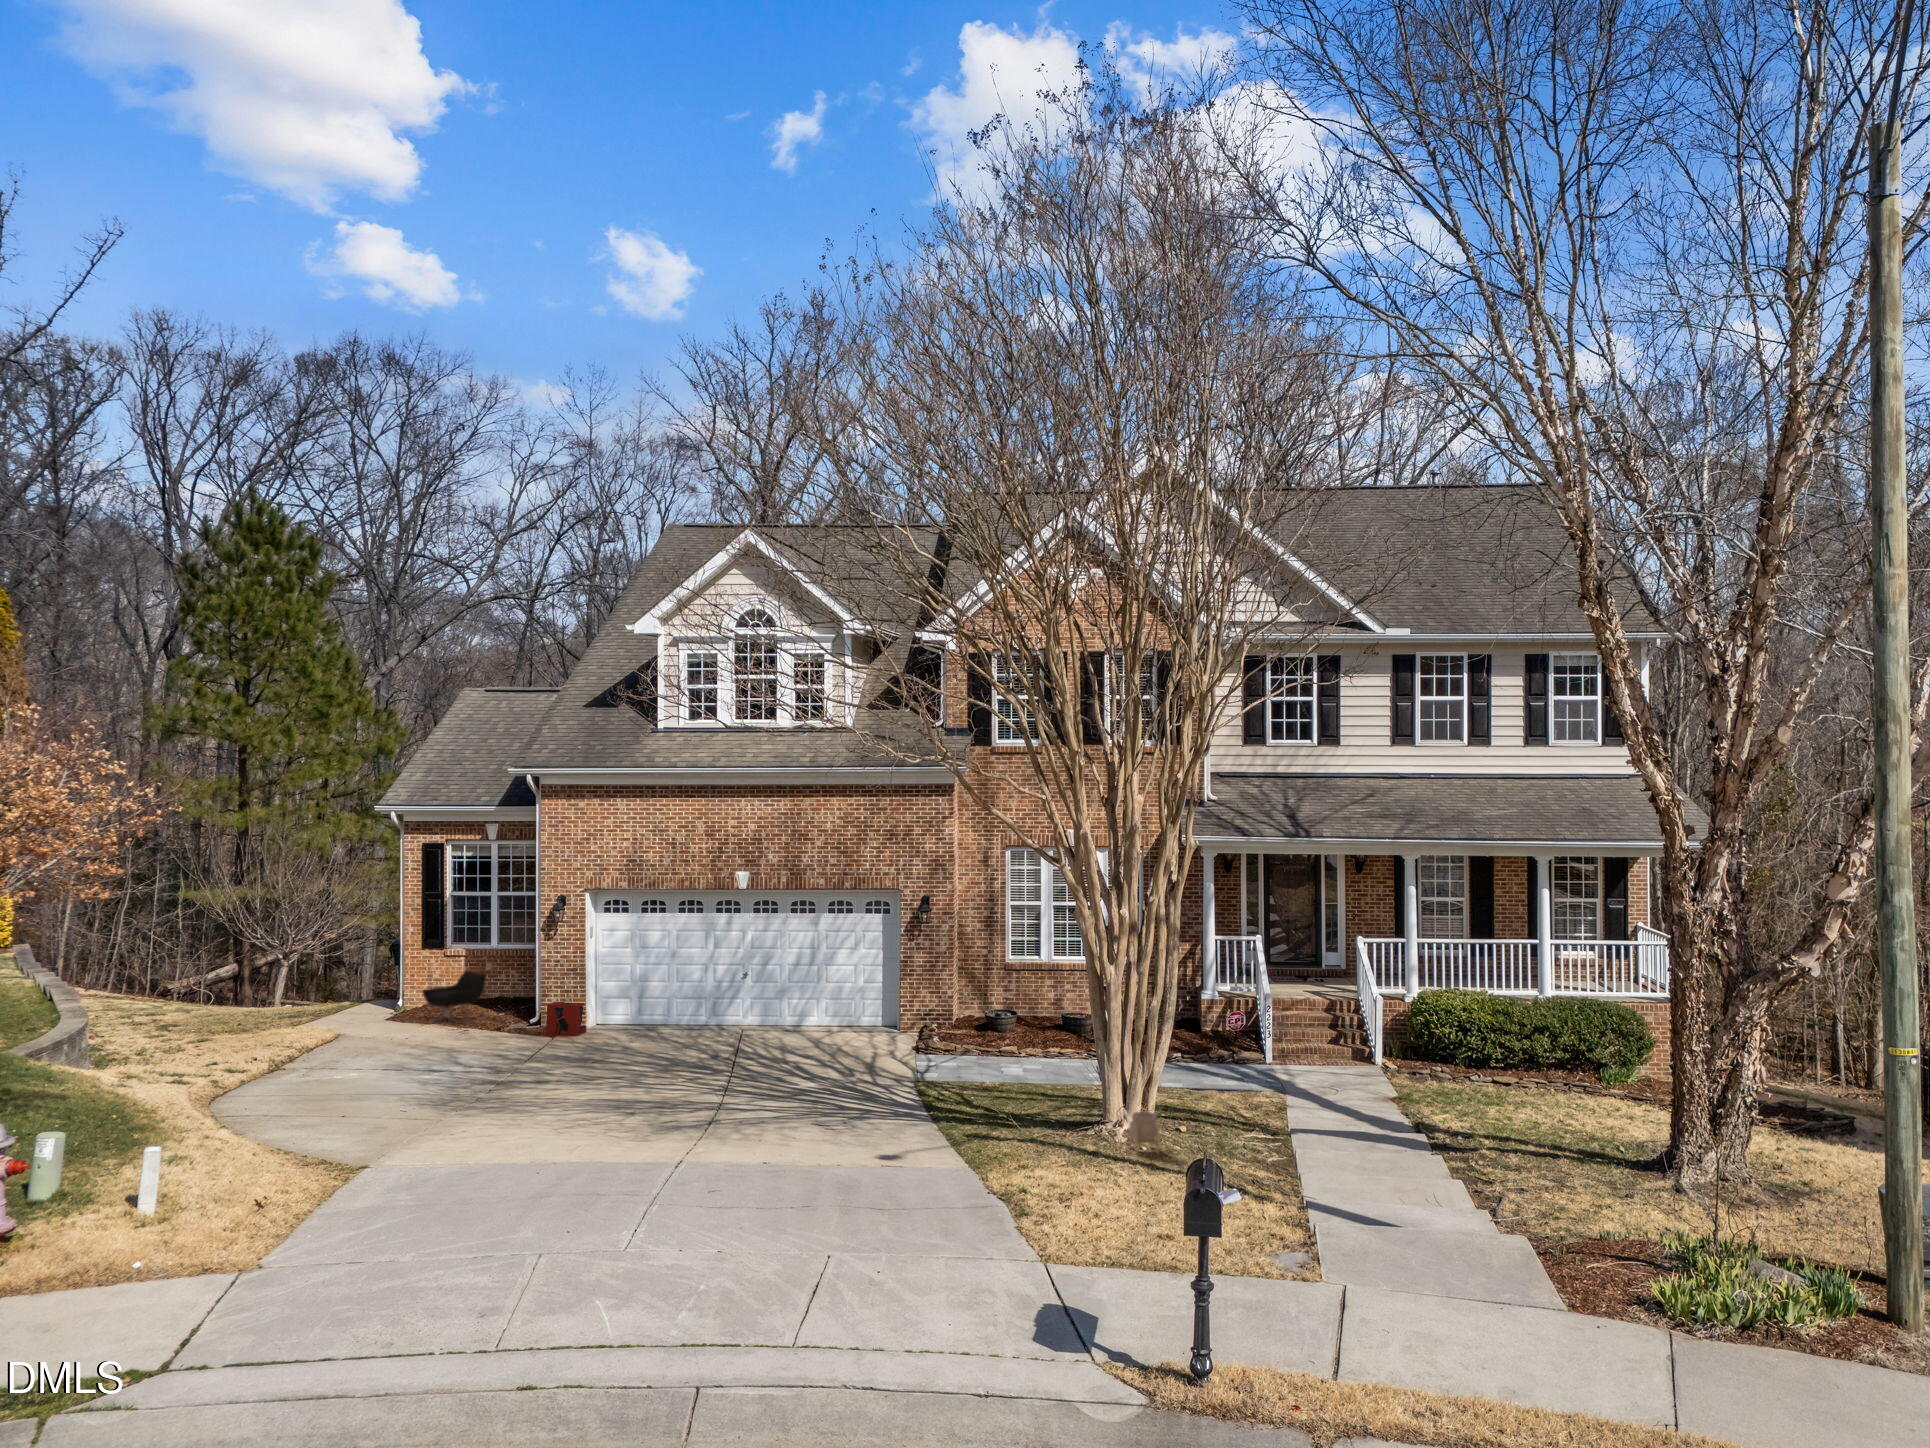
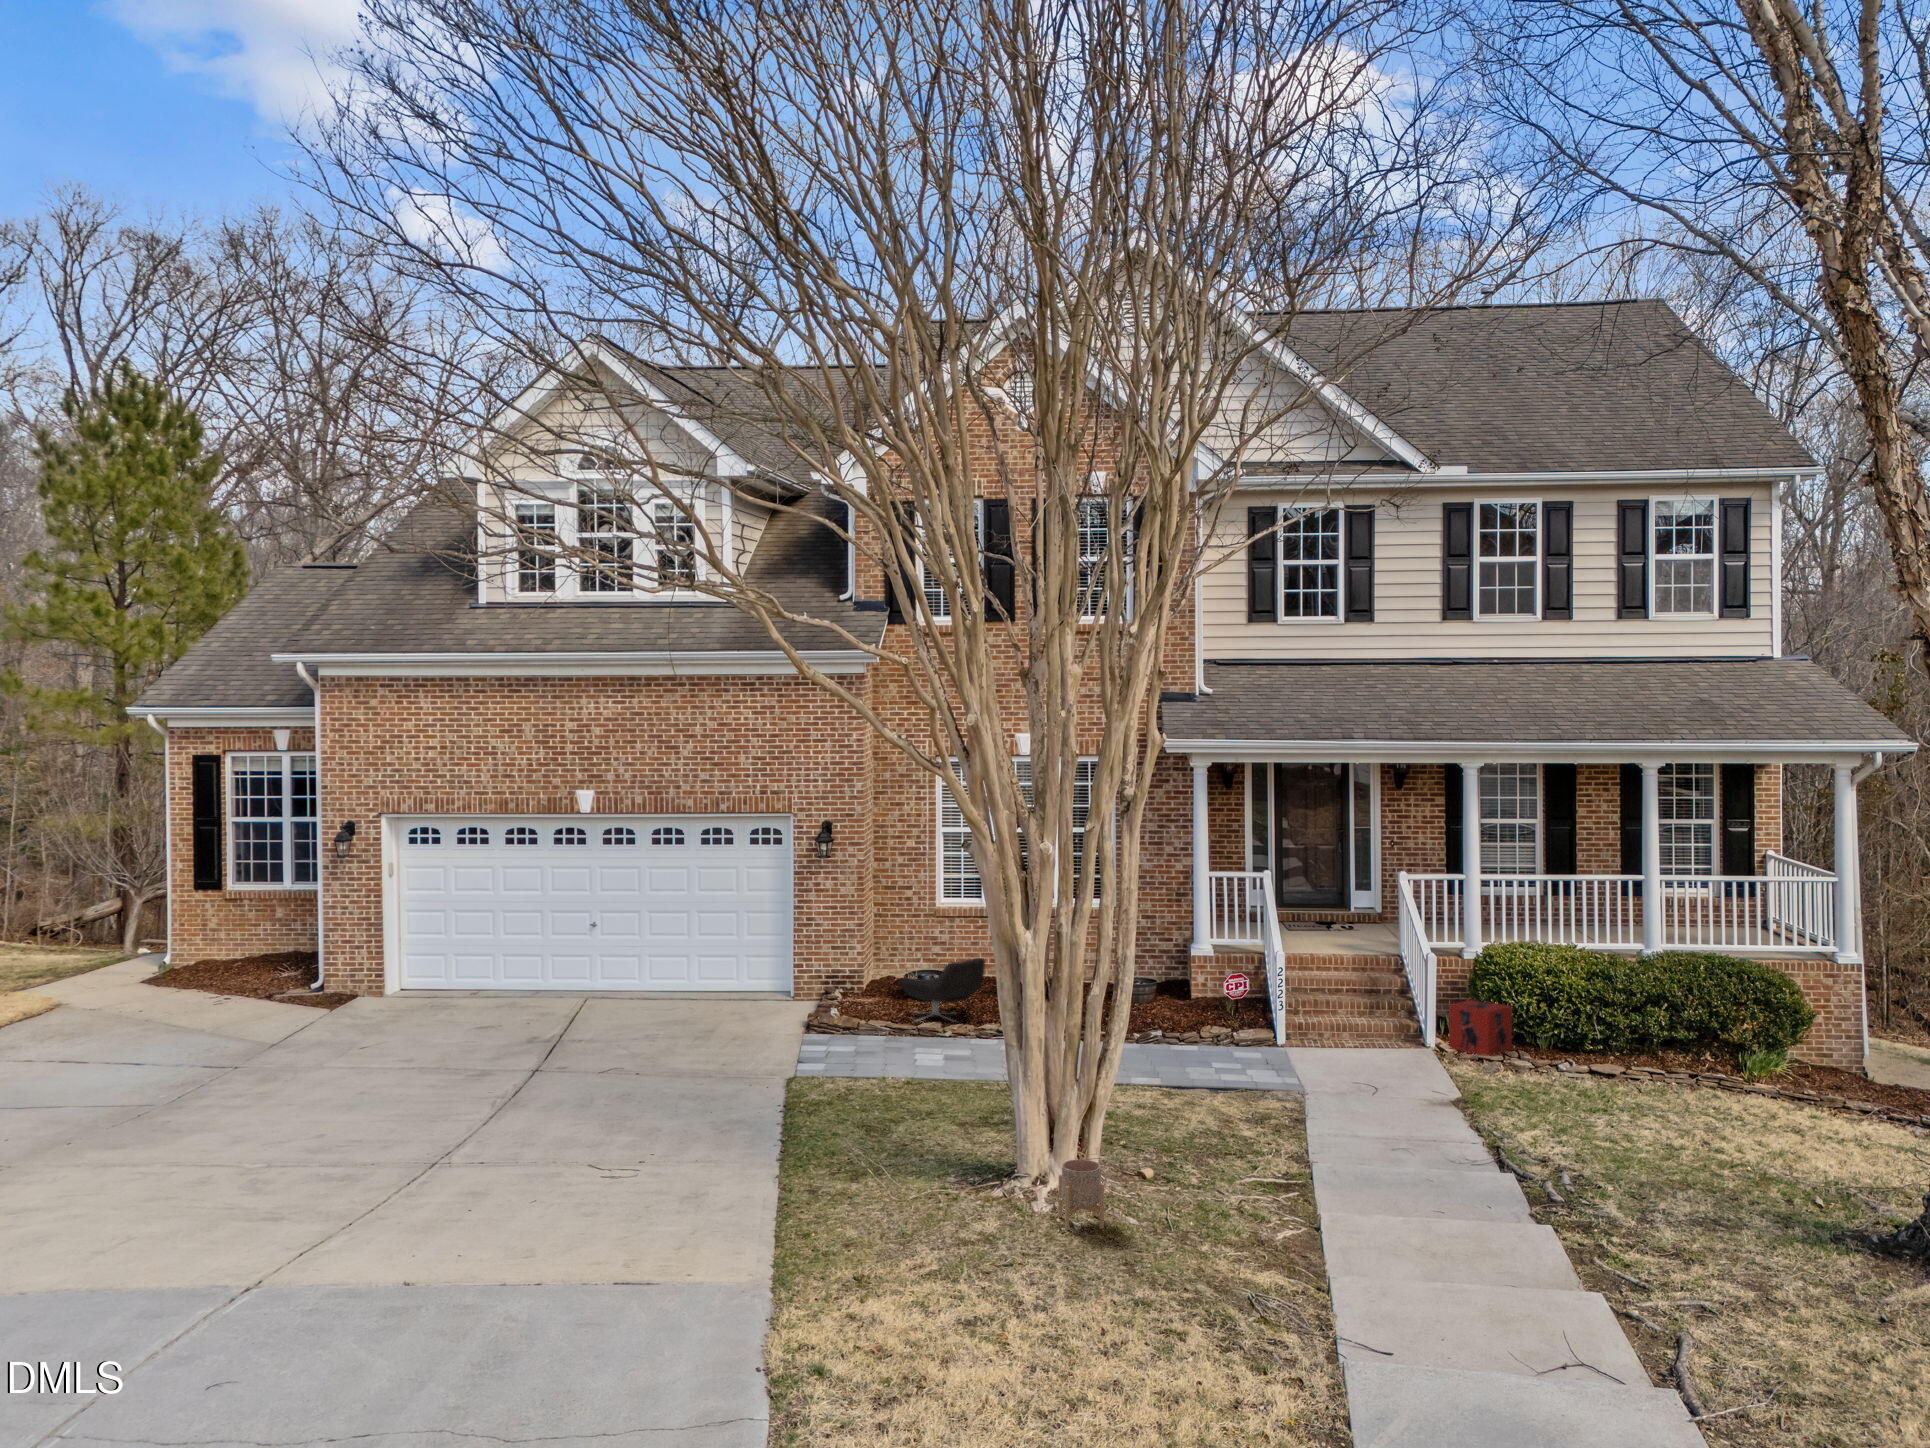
lounge chair: present [423,971,486,1018] -> present [899,958,985,1020]
storage box: present [546,1002,587,1036] -> present [1449,999,1512,1056]

